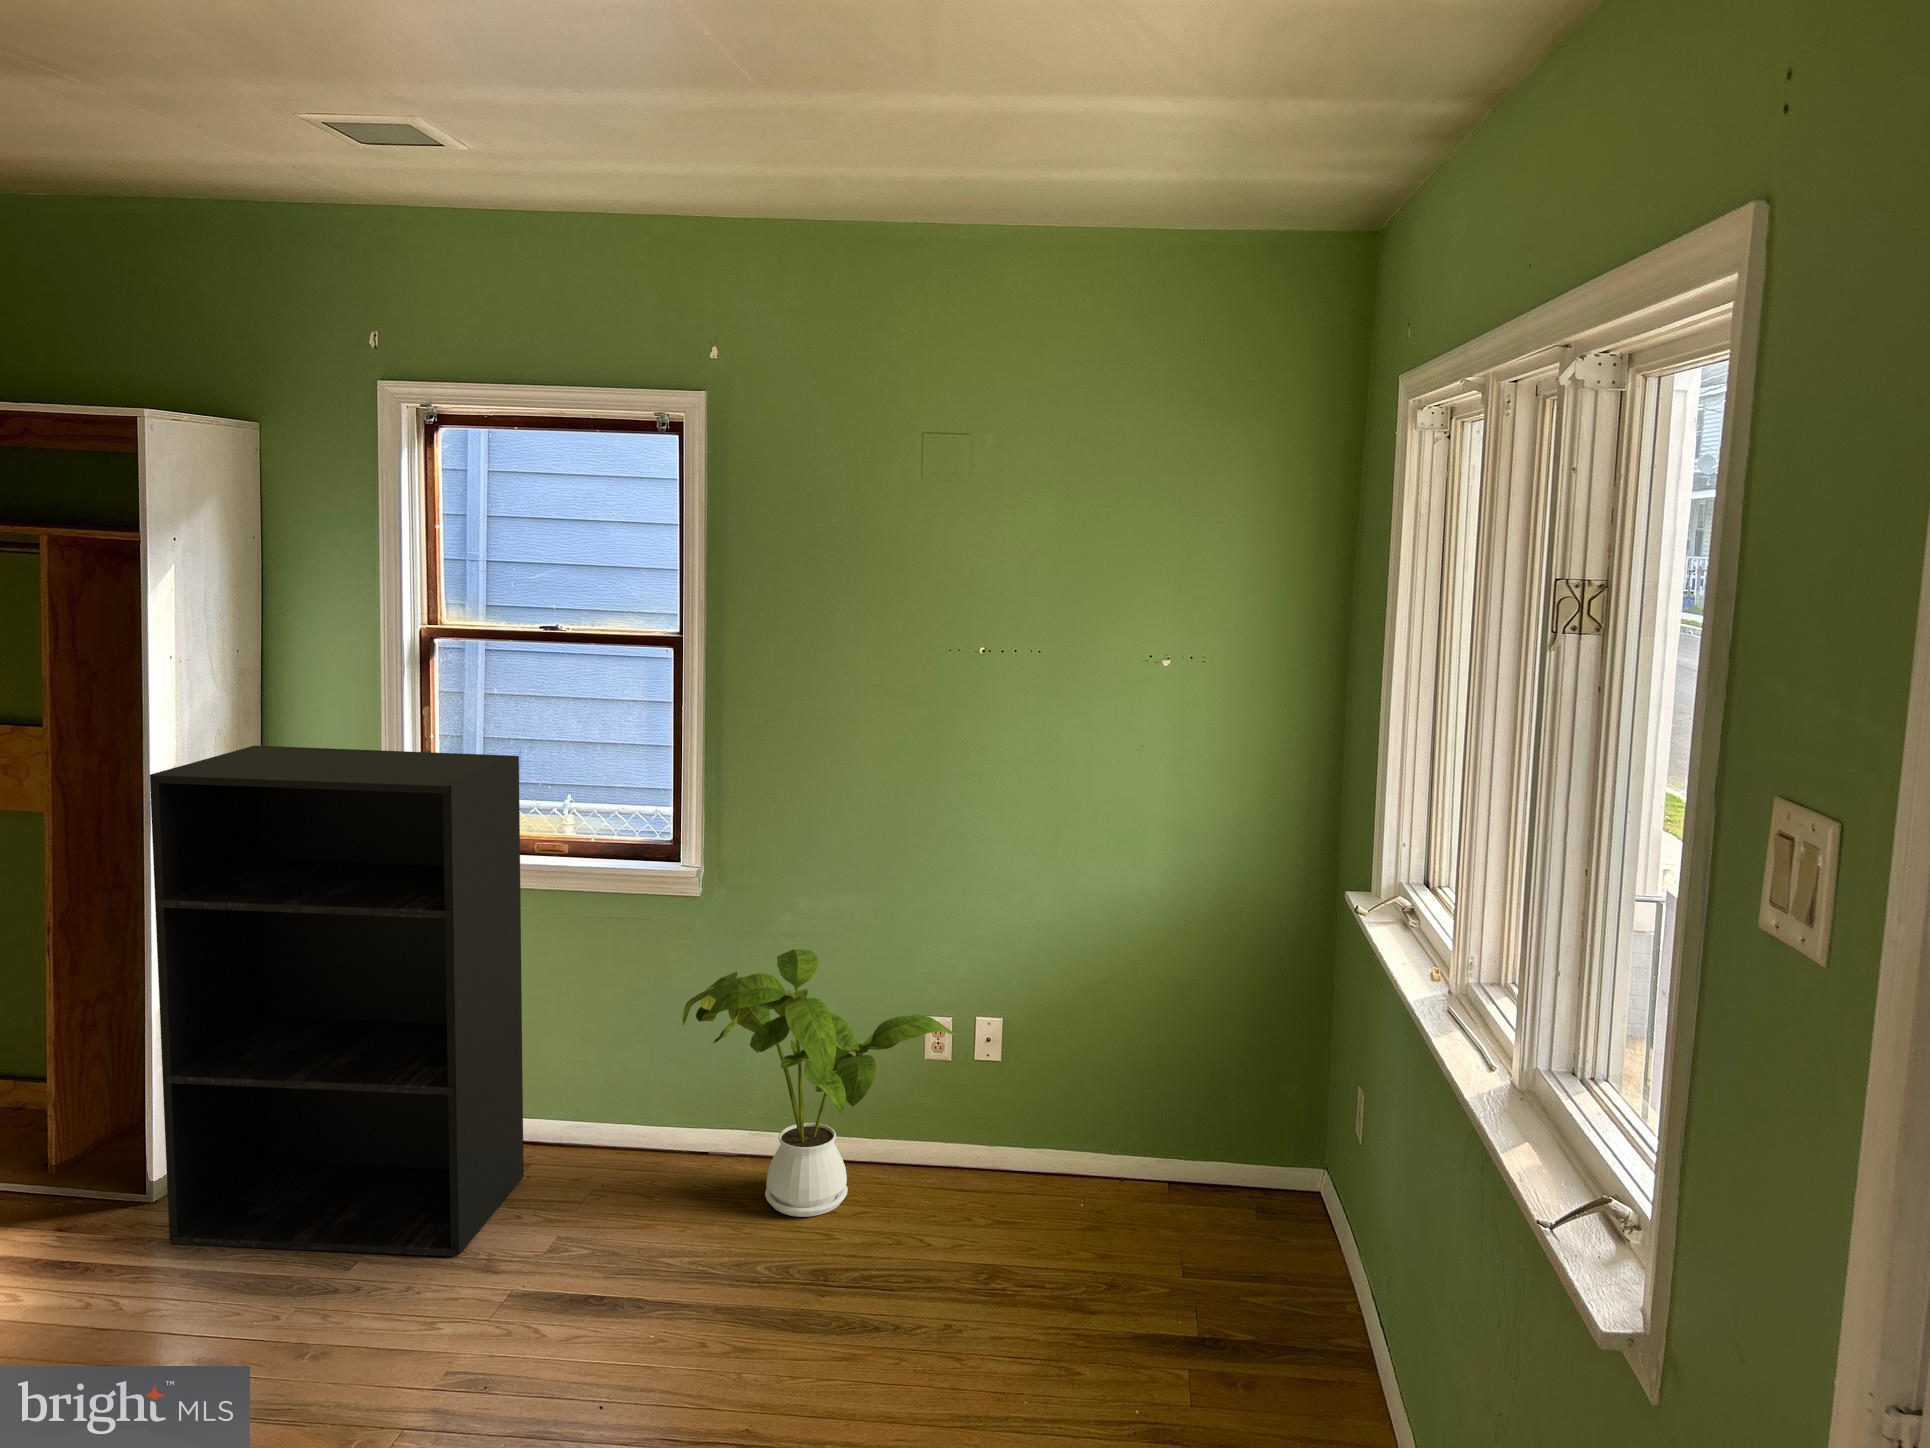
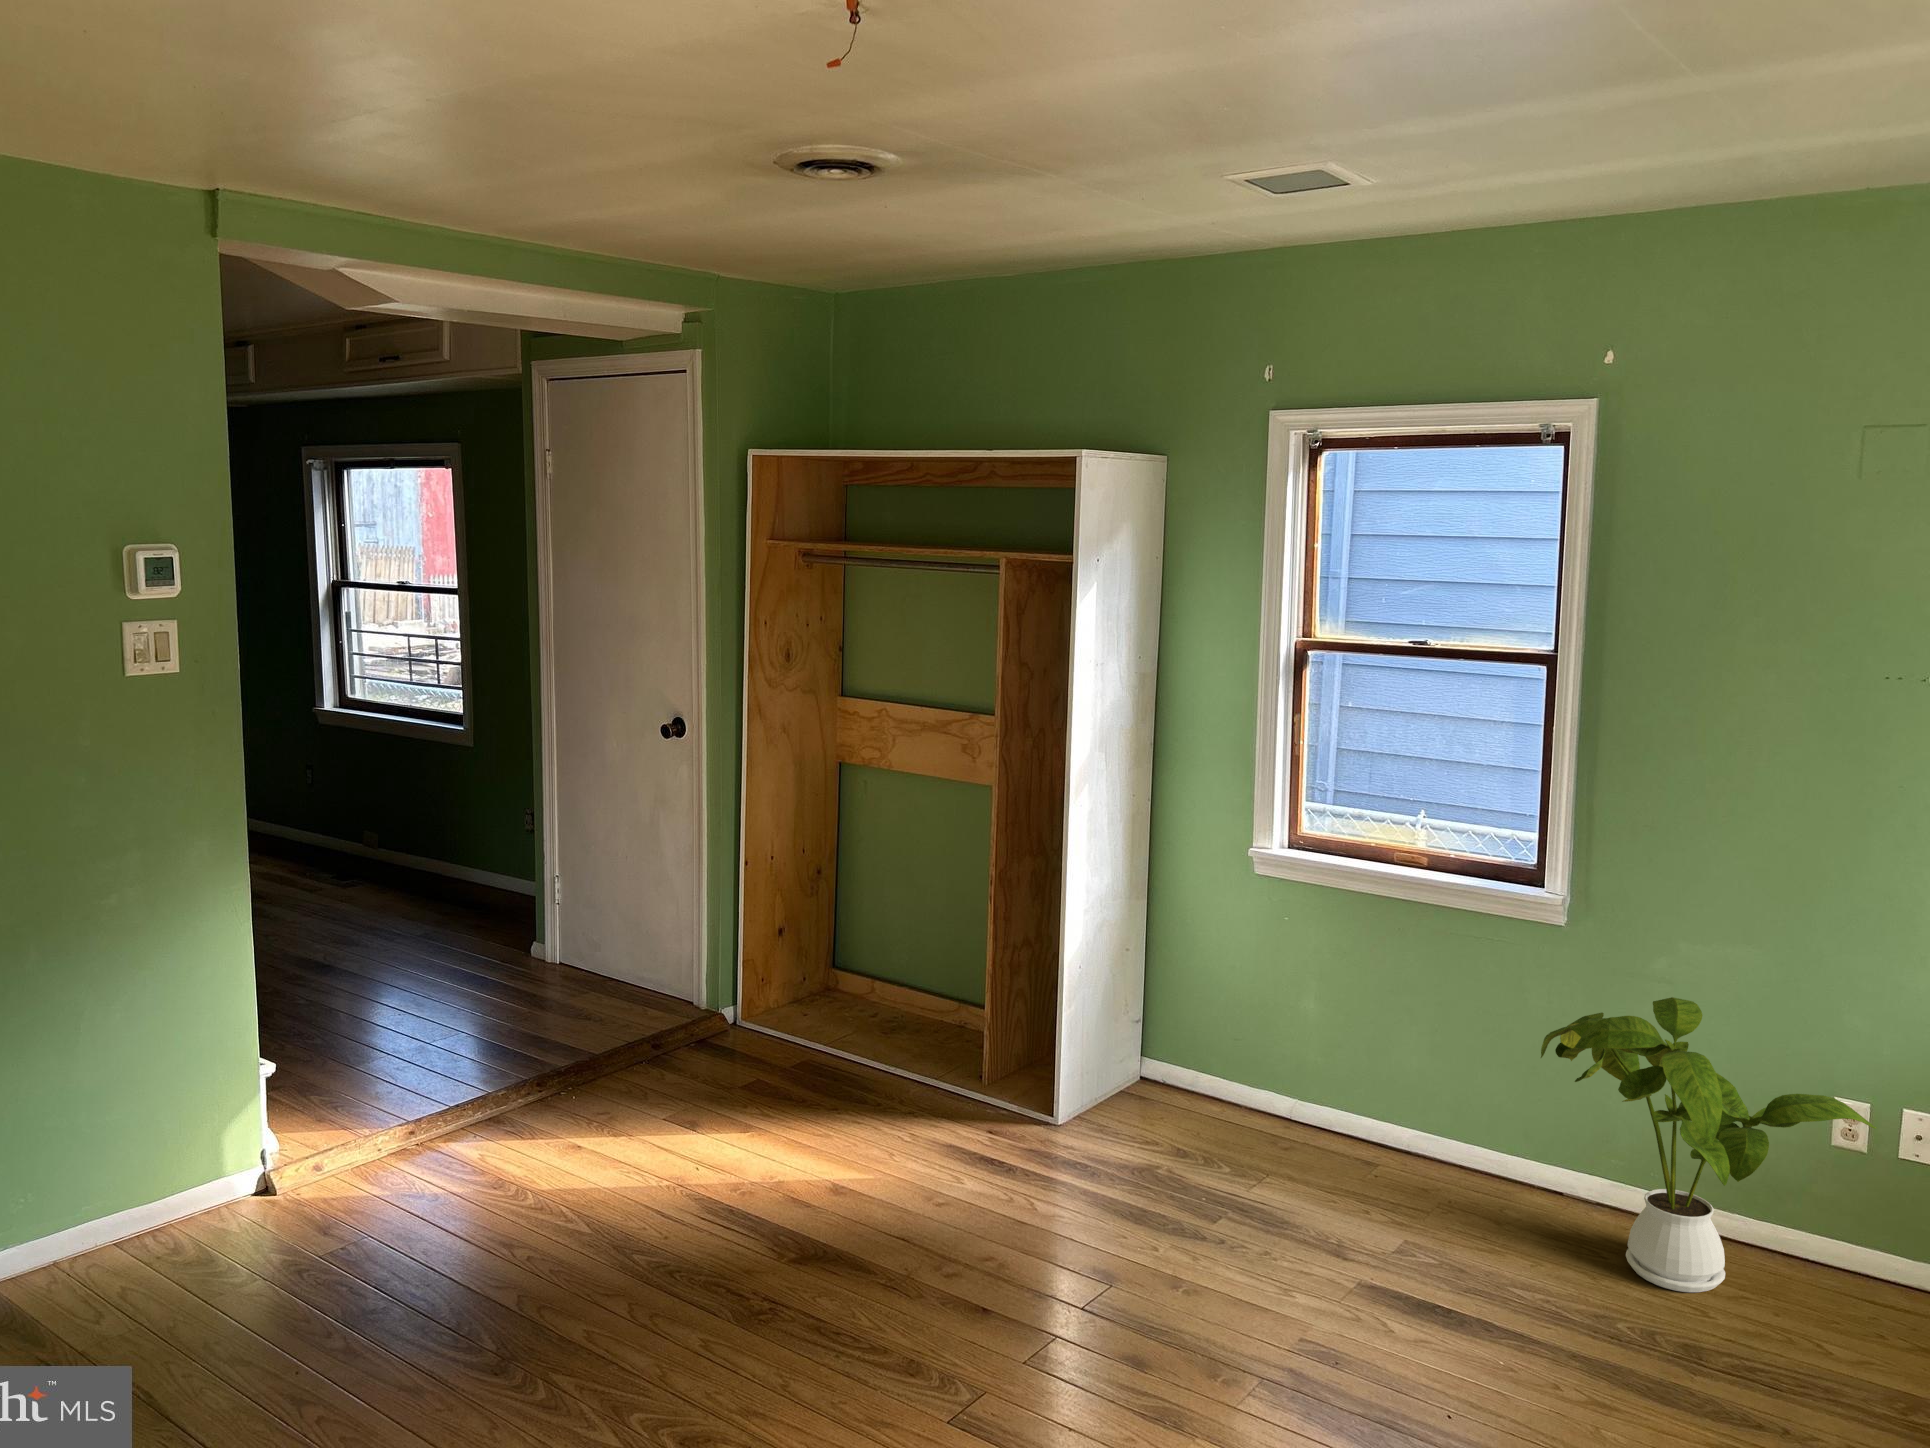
bookshelf: present [150,746,524,1256] -> none [1073,742,1383,1234]

